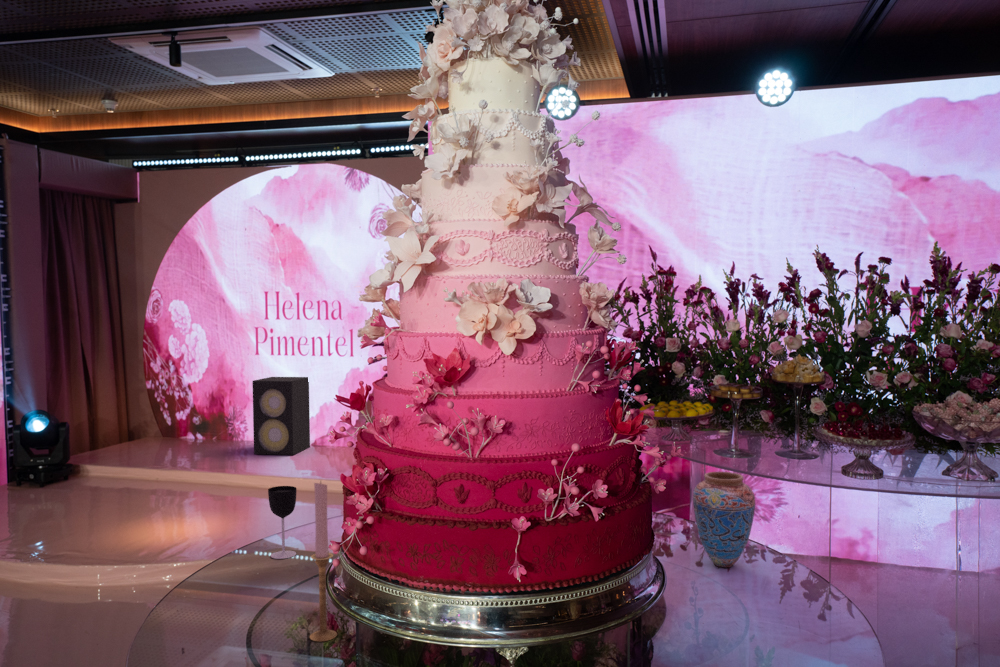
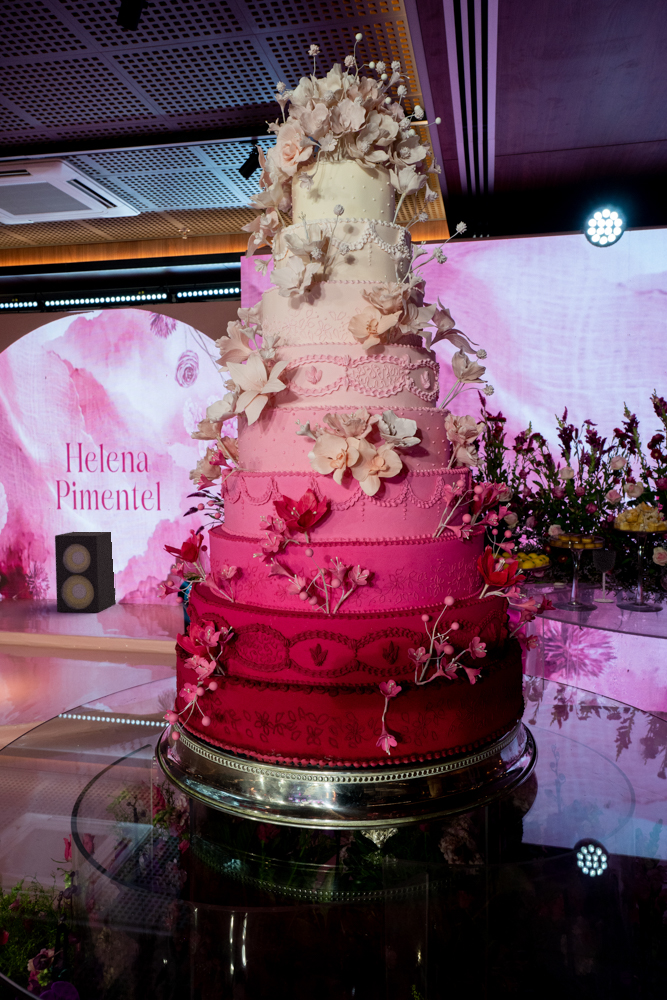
vase: present [693,472,755,568] -> none [558,625,628,729]
candlestick: present [310,483,337,641] -> none [145,642,177,828]
wine glass: present [268,486,297,559] -> present [593,549,616,602]

